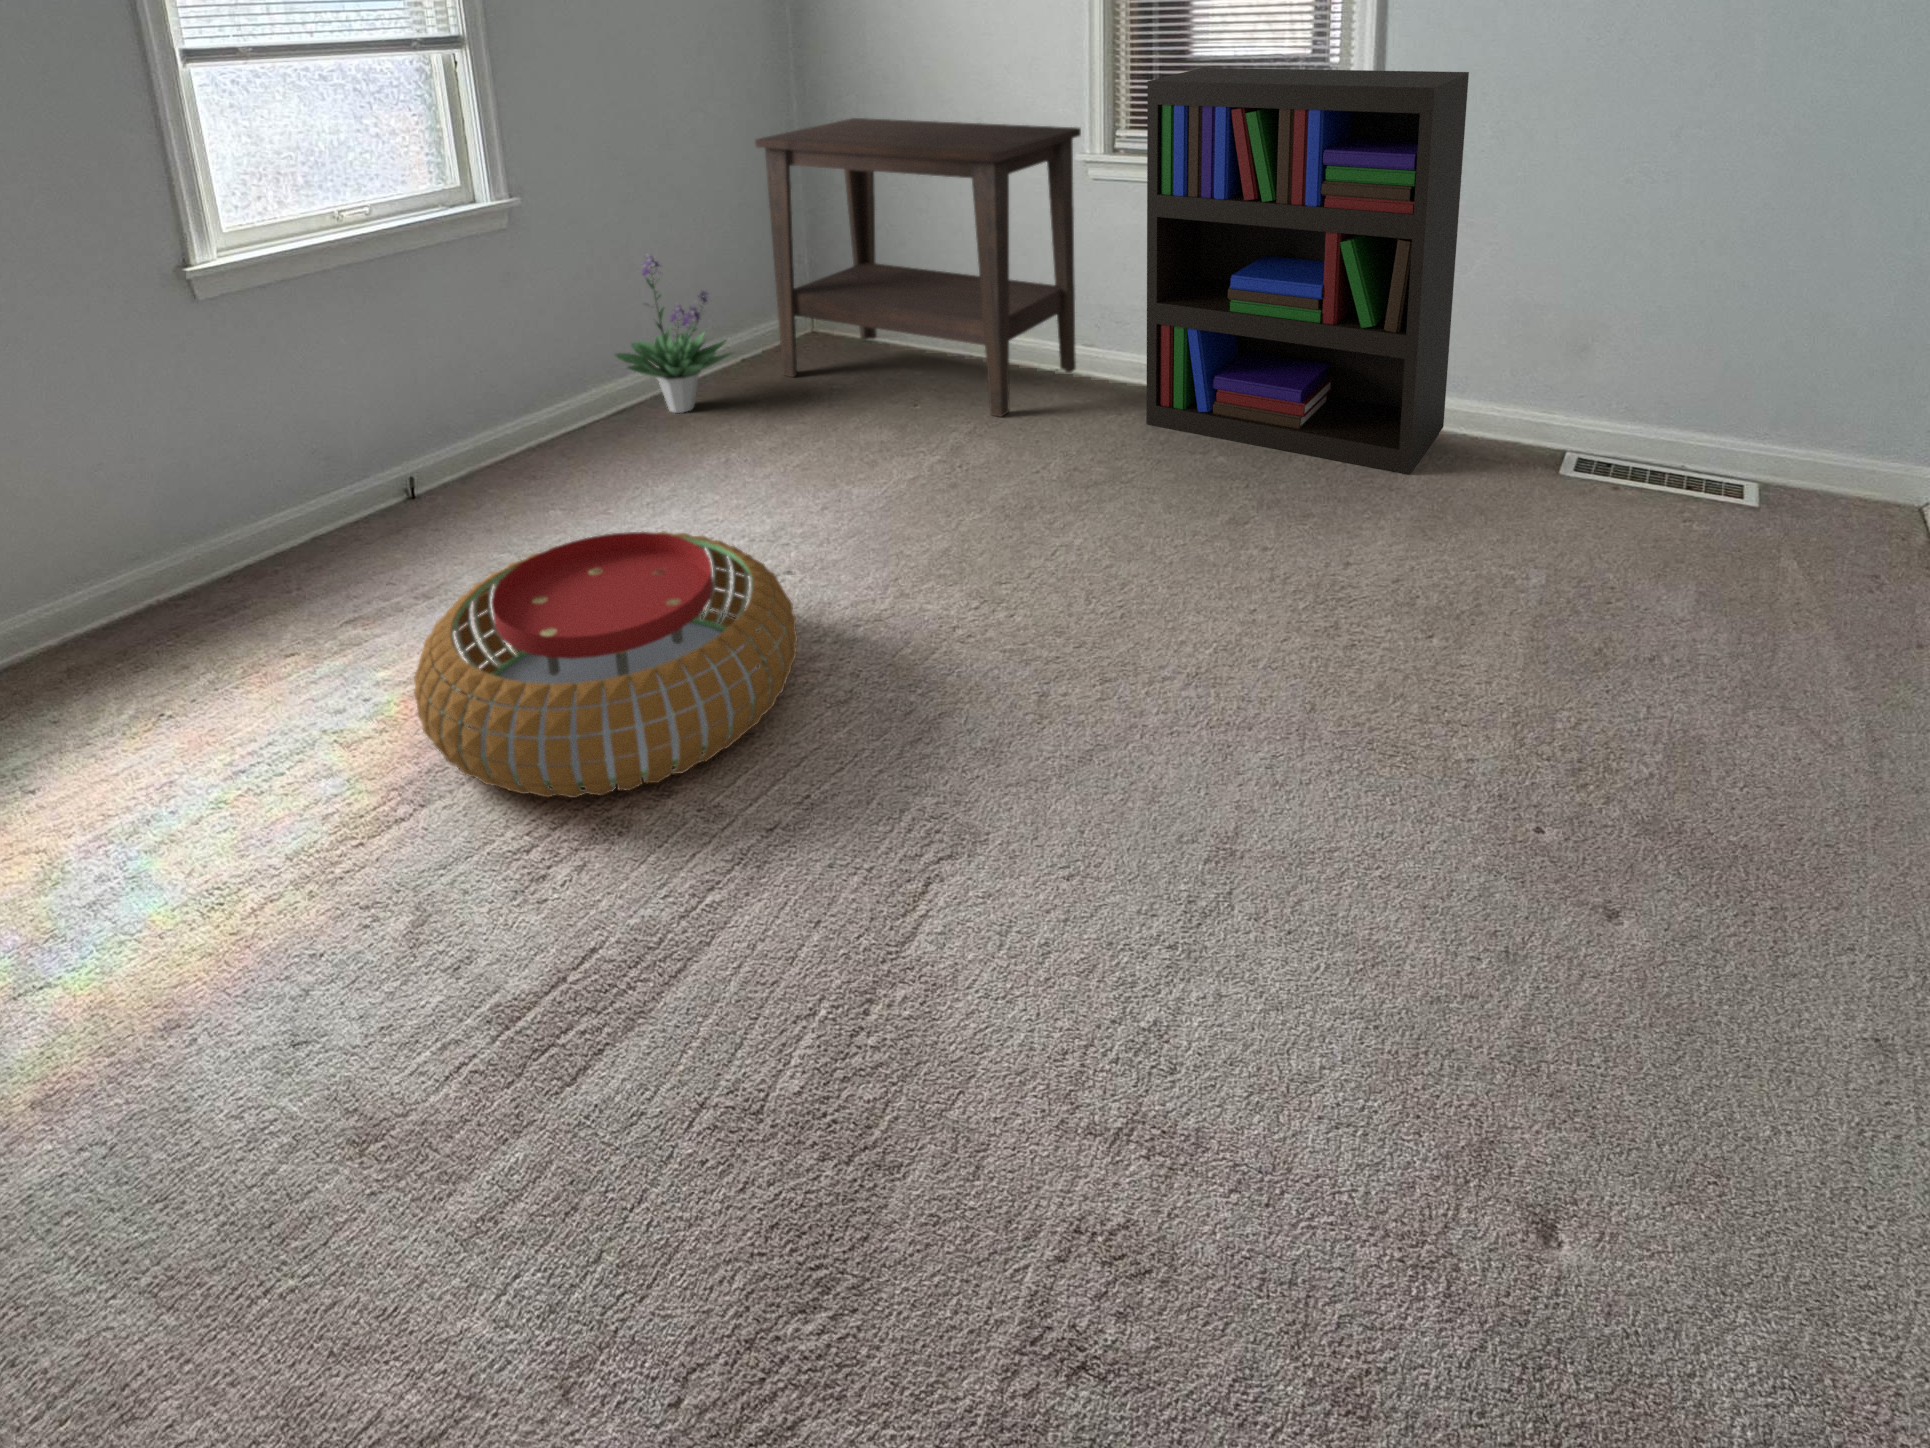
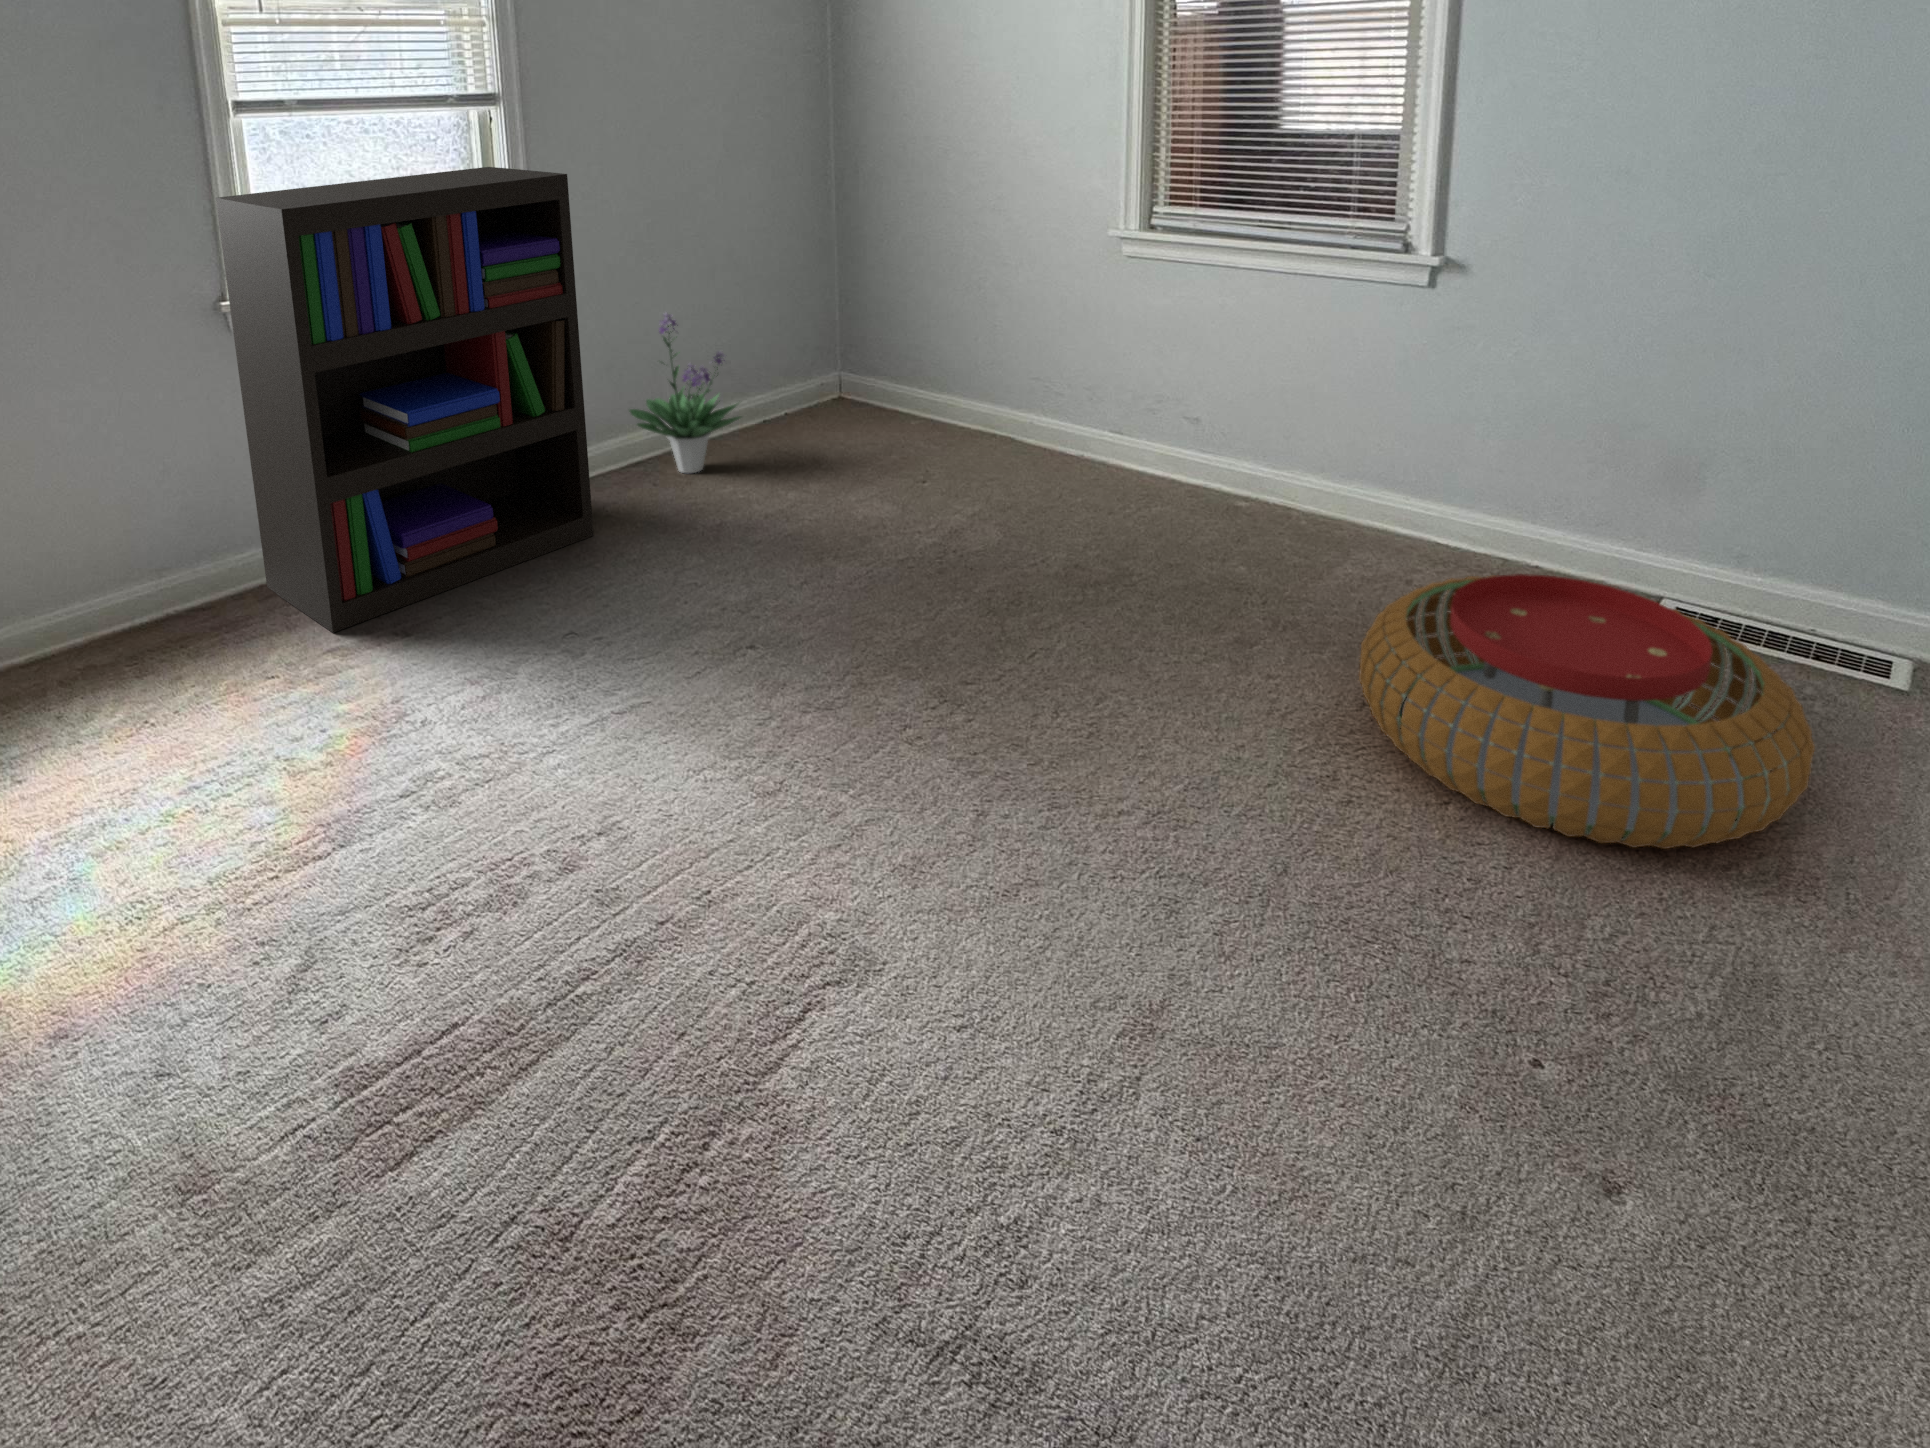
bookshelf: present [1146,68,1469,474] -> present [216,167,594,633]
side table: present [755,118,1081,417] -> none [781,185,1117,505]
pouf: present [414,532,797,798] -> present [1359,574,1815,849]

